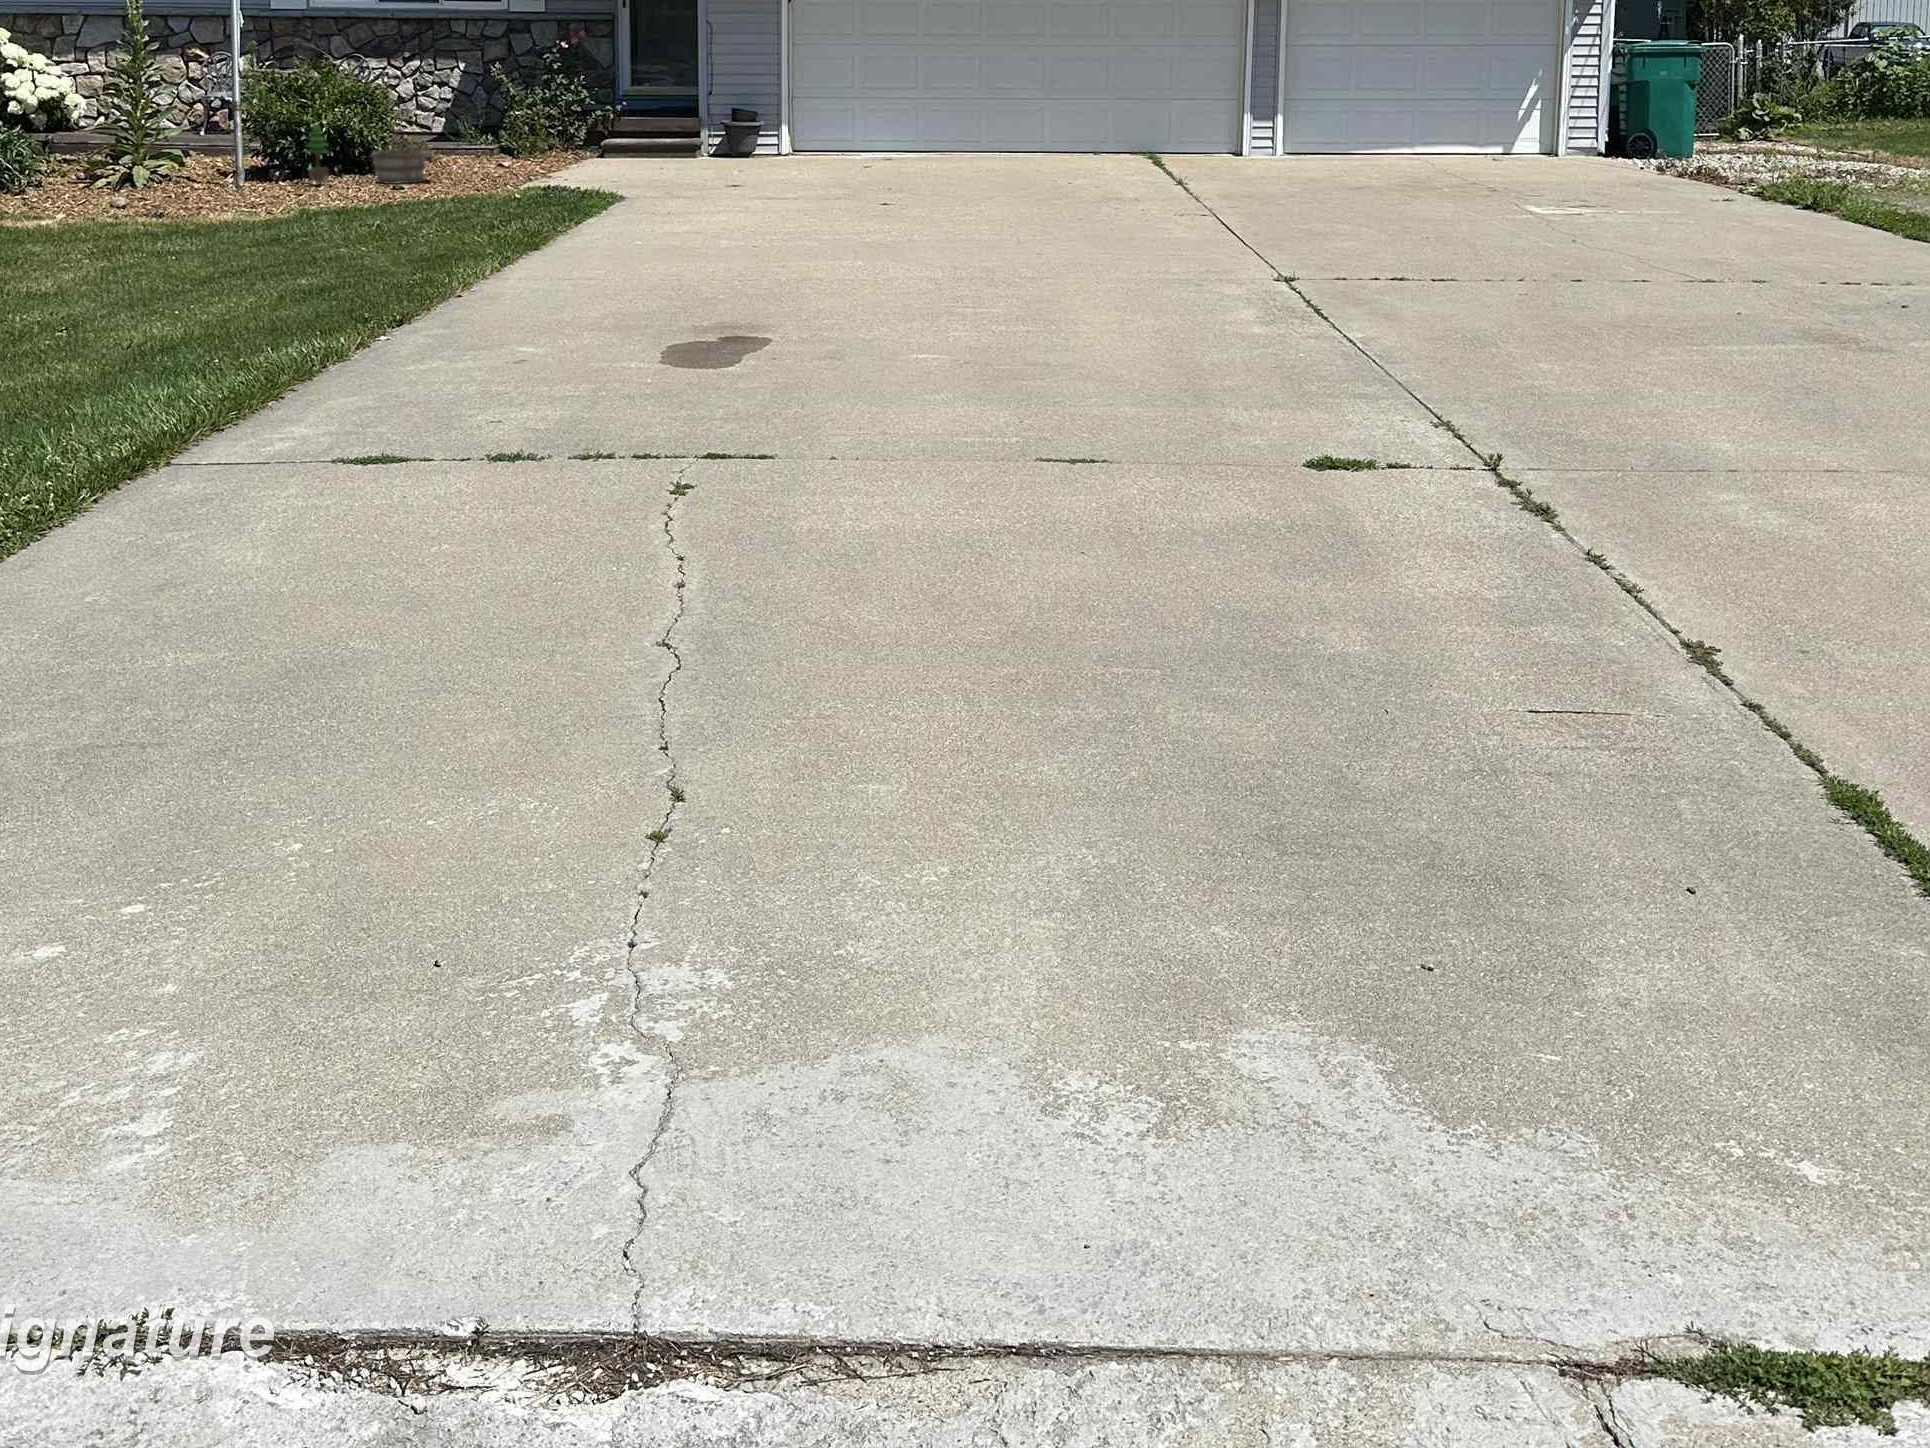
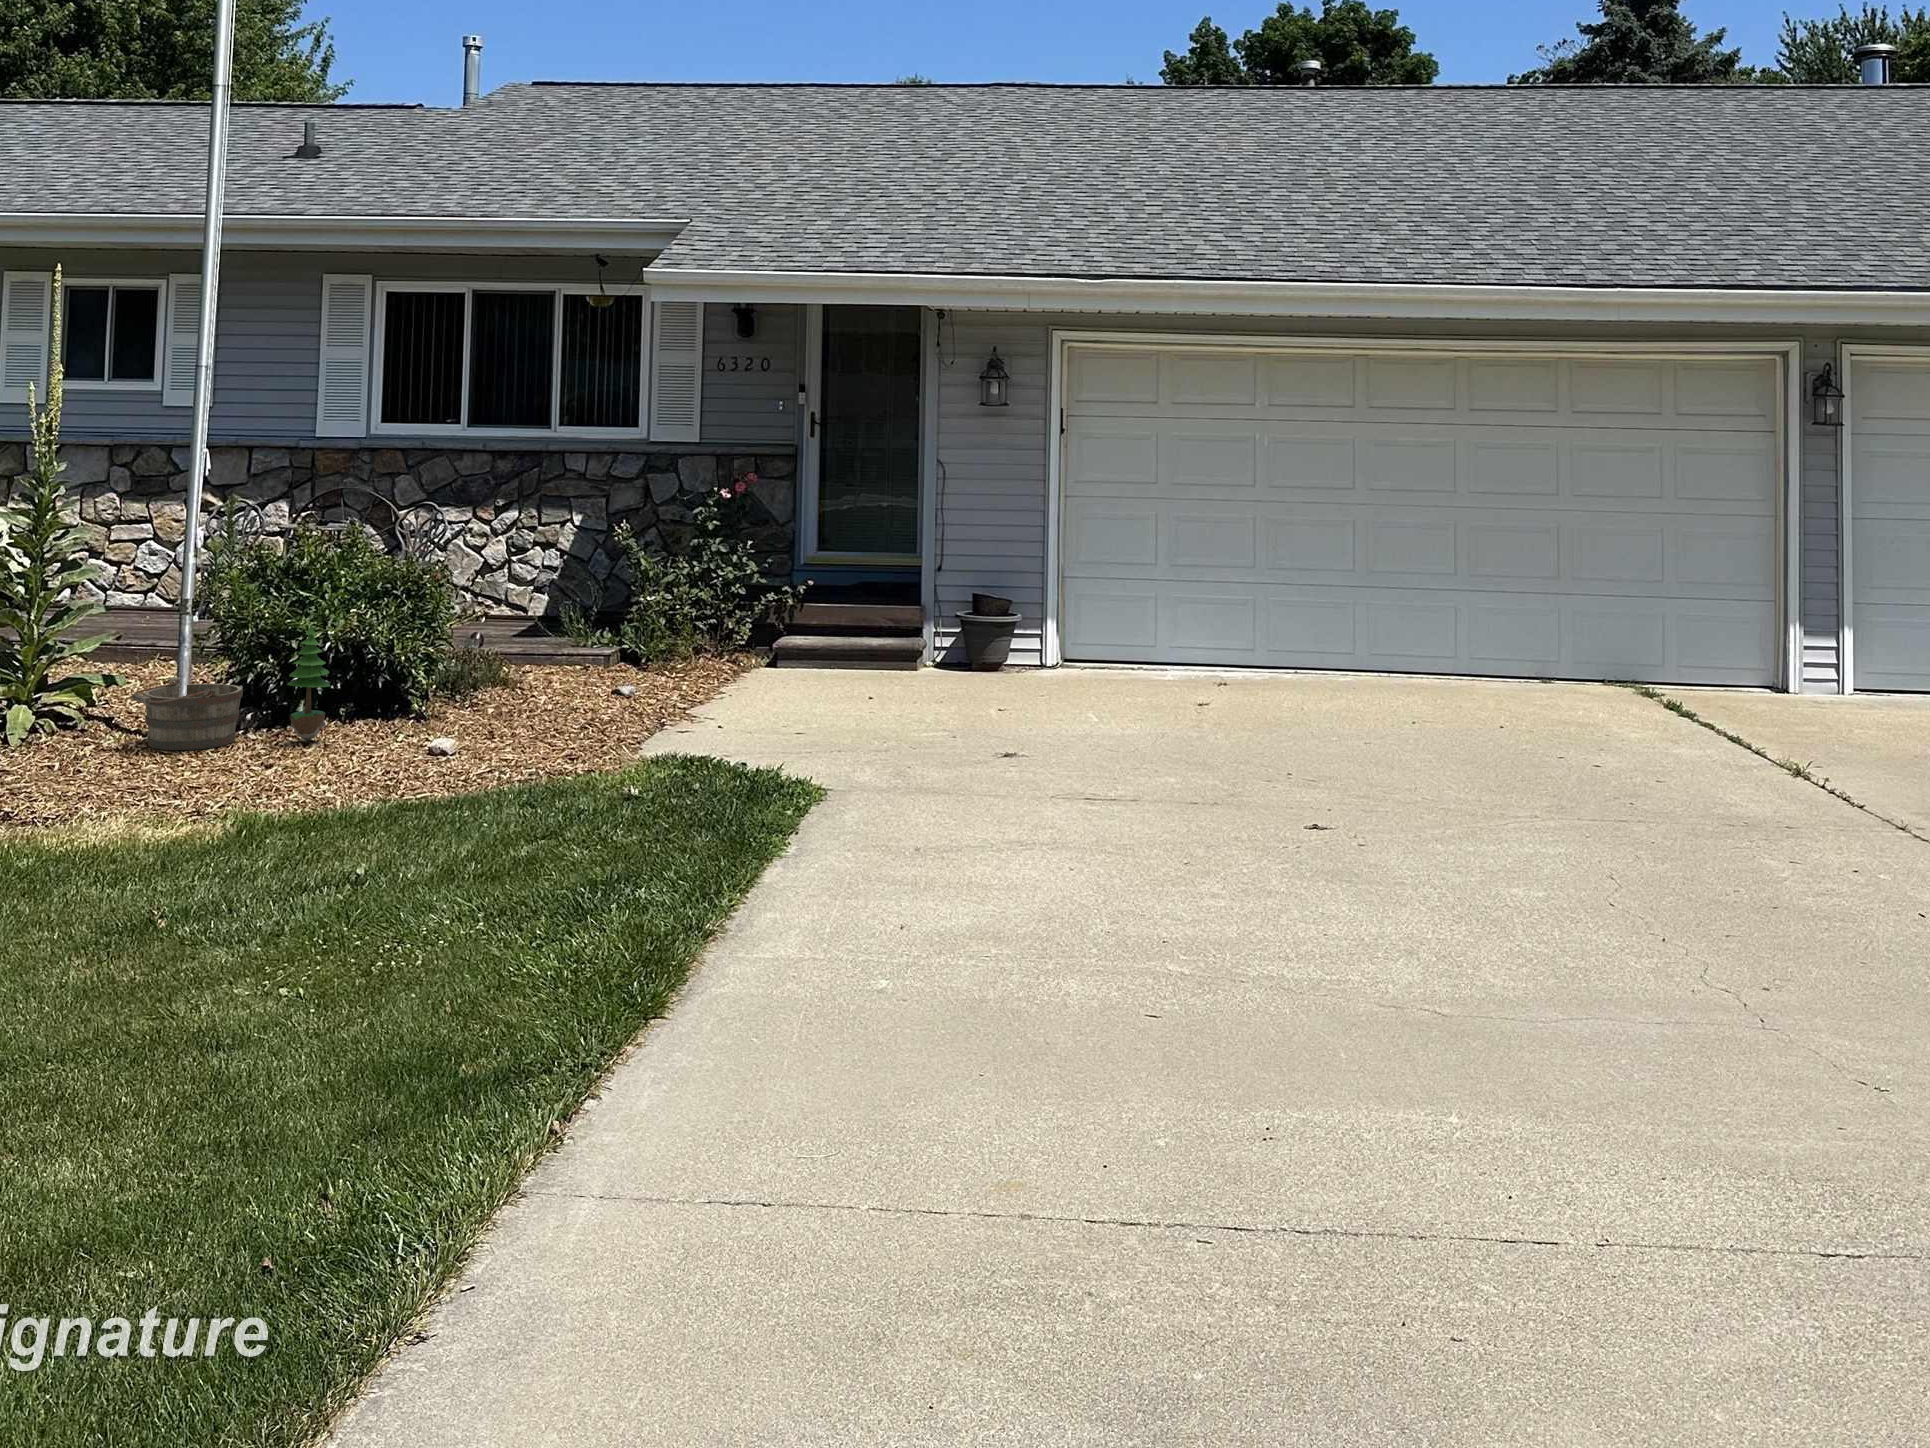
bucket: present [372,146,431,184] -> present [132,677,243,750]

